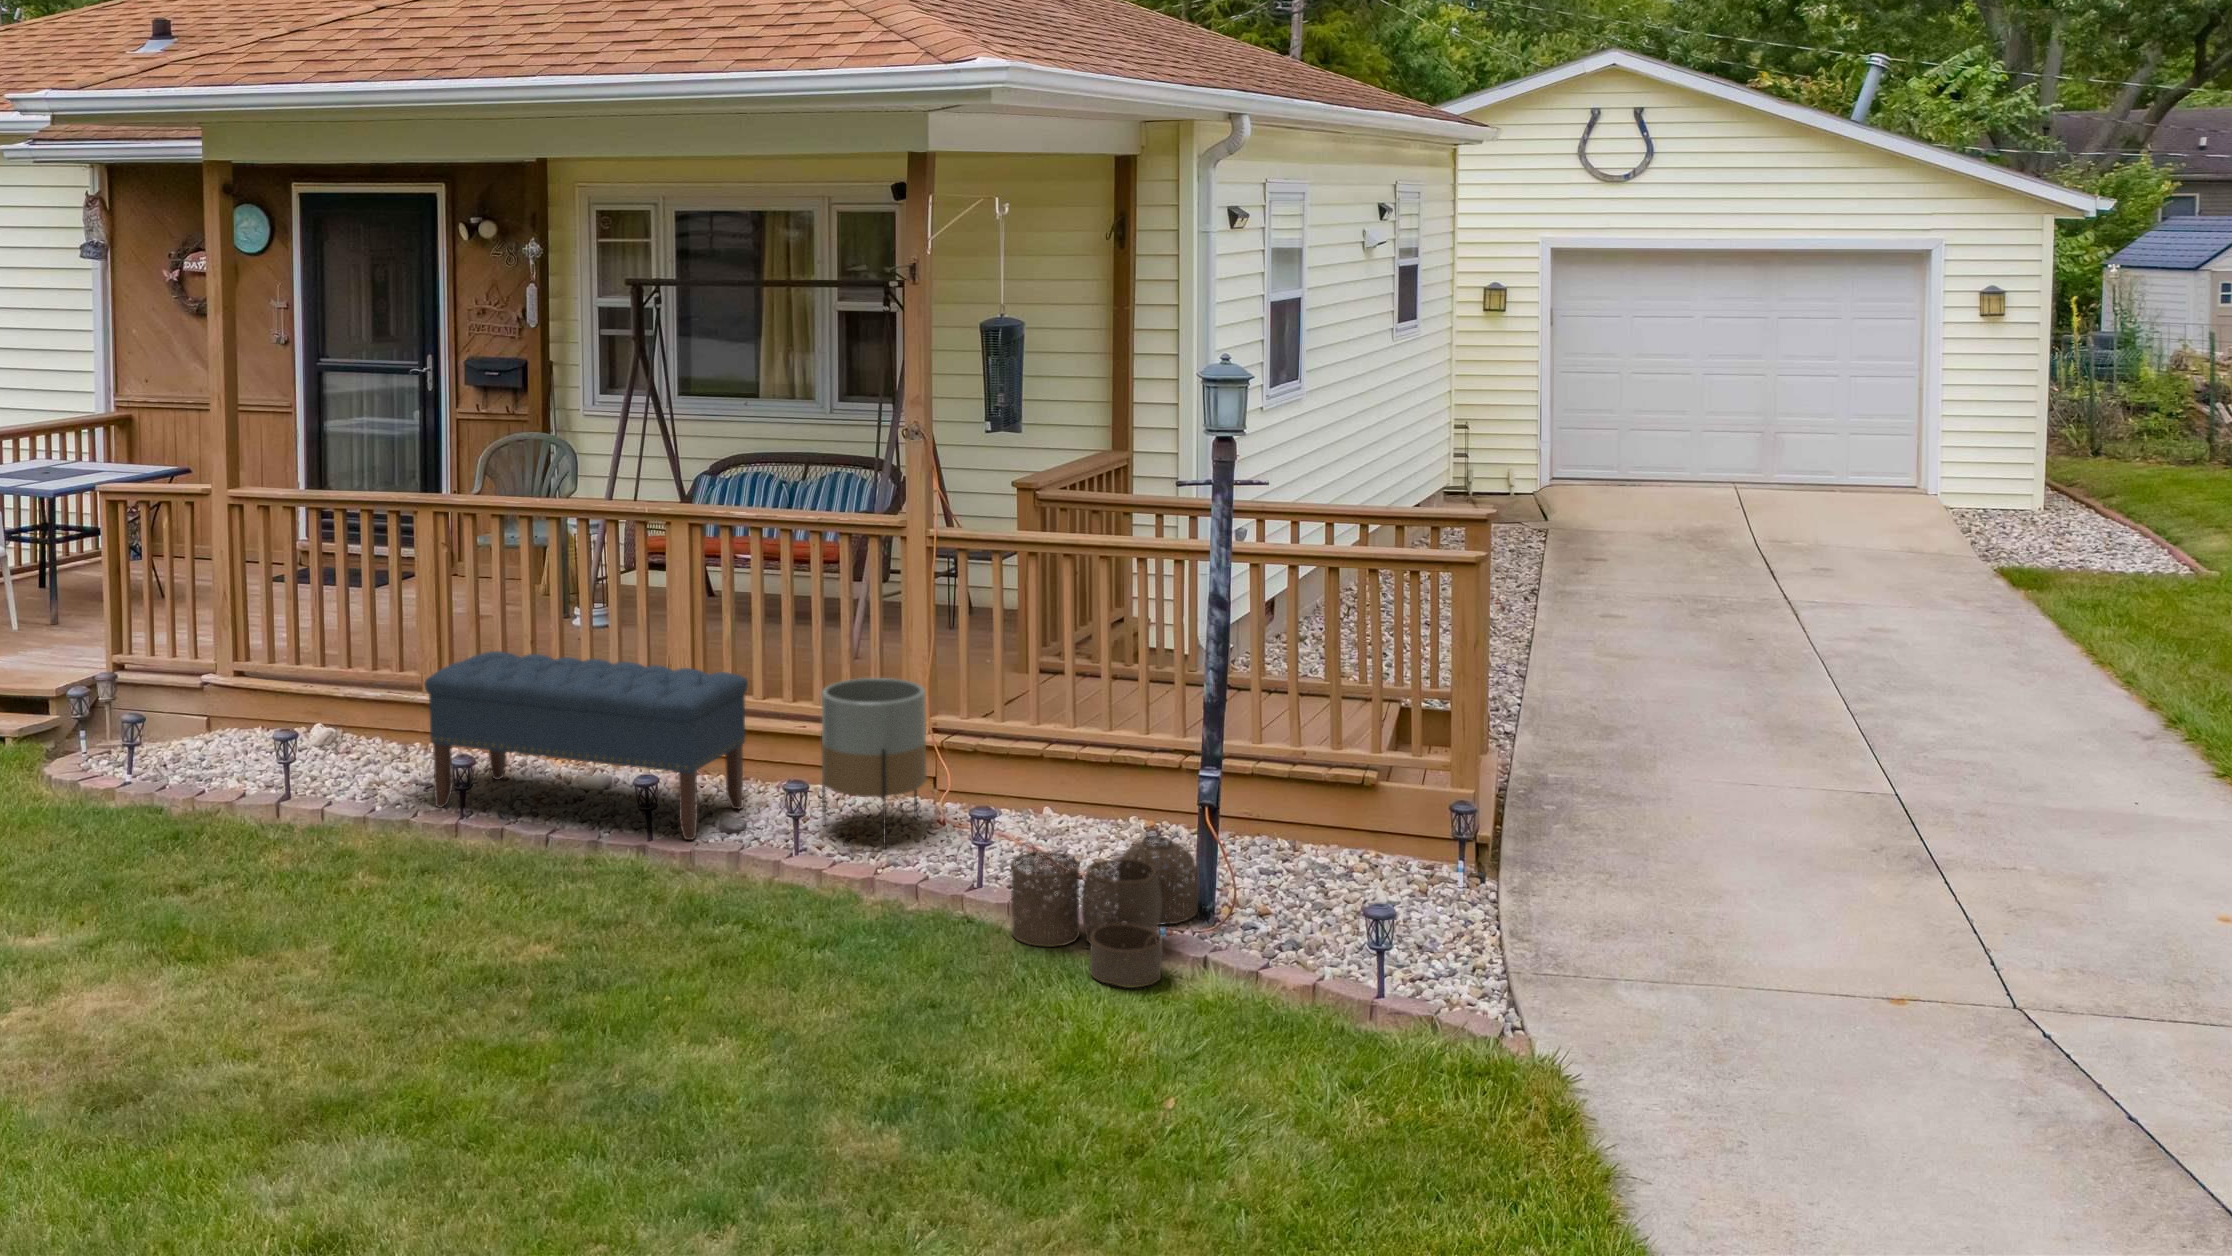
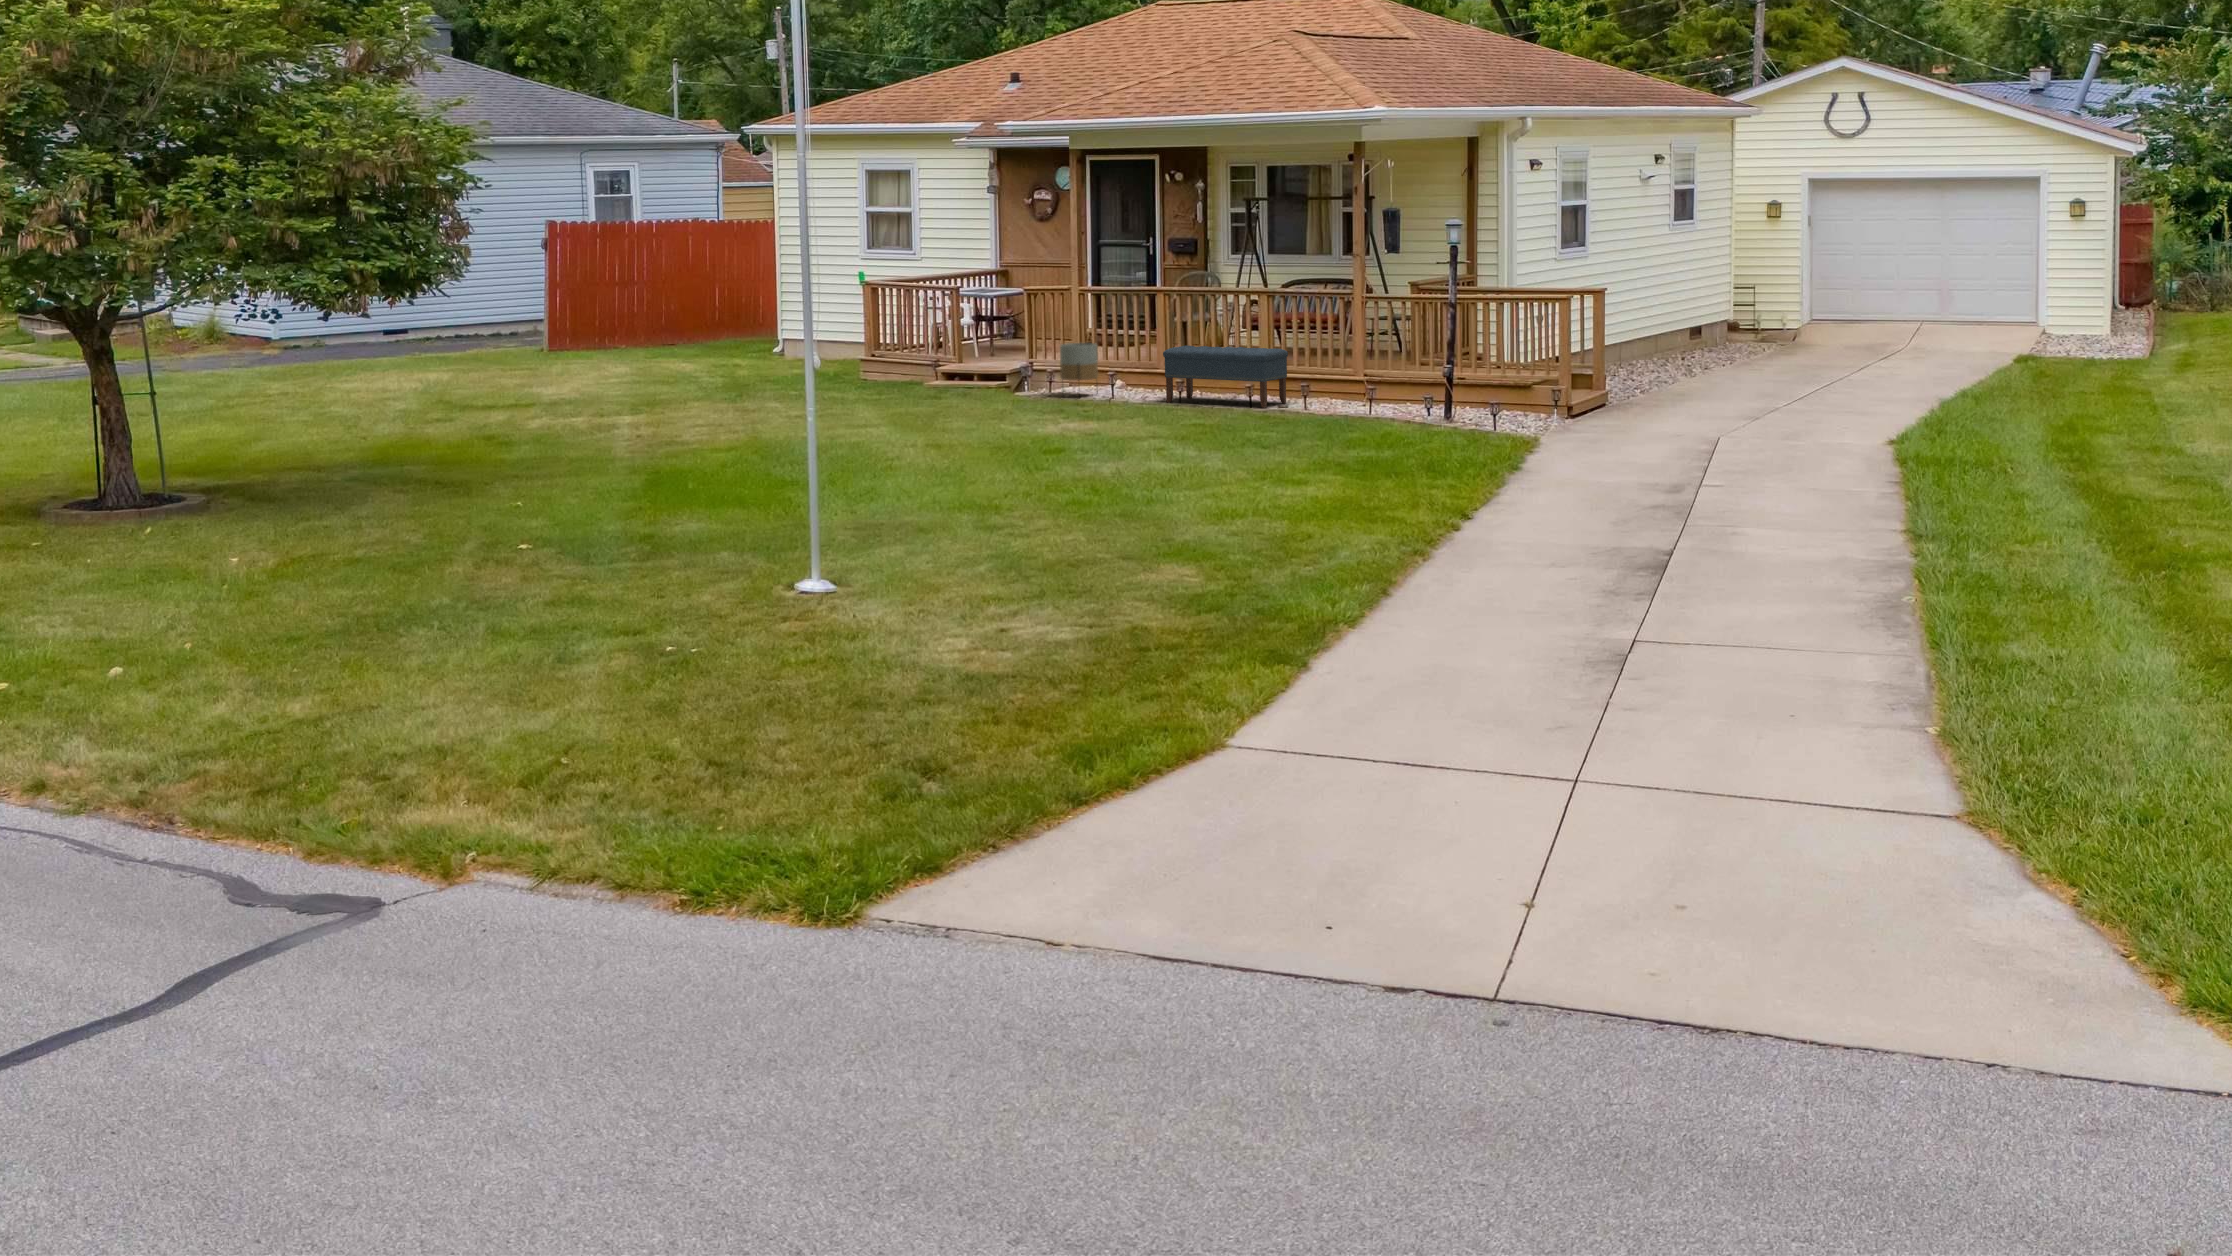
planter: present [821,678,927,848] -> present [1060,343,1098,392]
woven basket: present [1010,835,1198,988] -> none [1372,389,1444,427]

